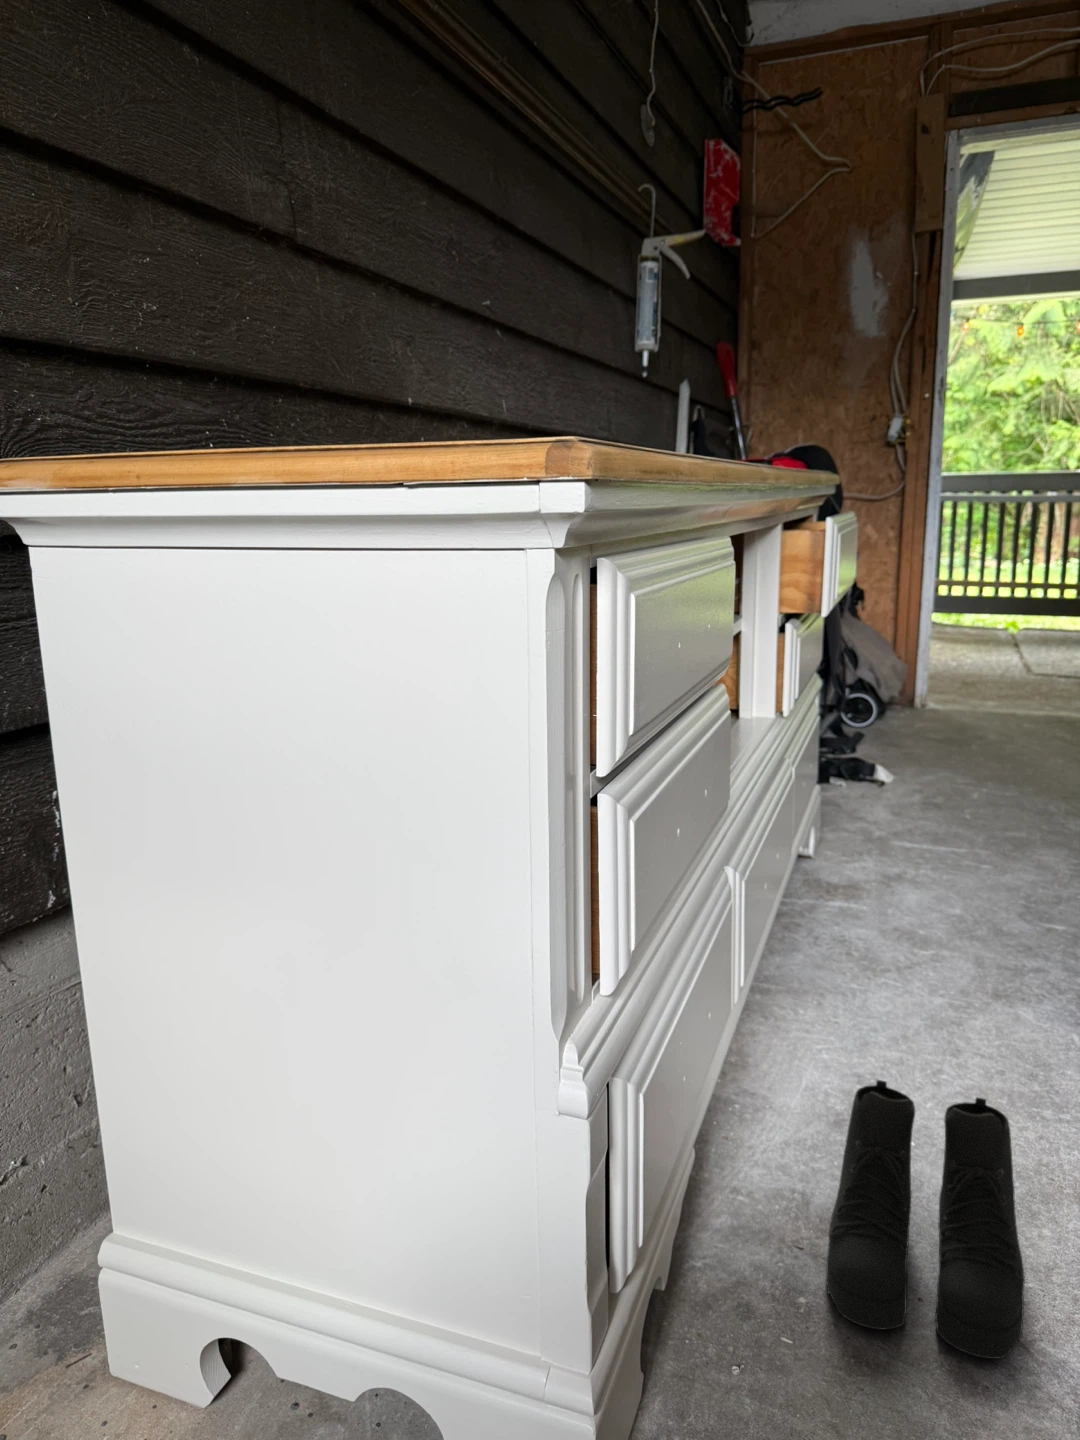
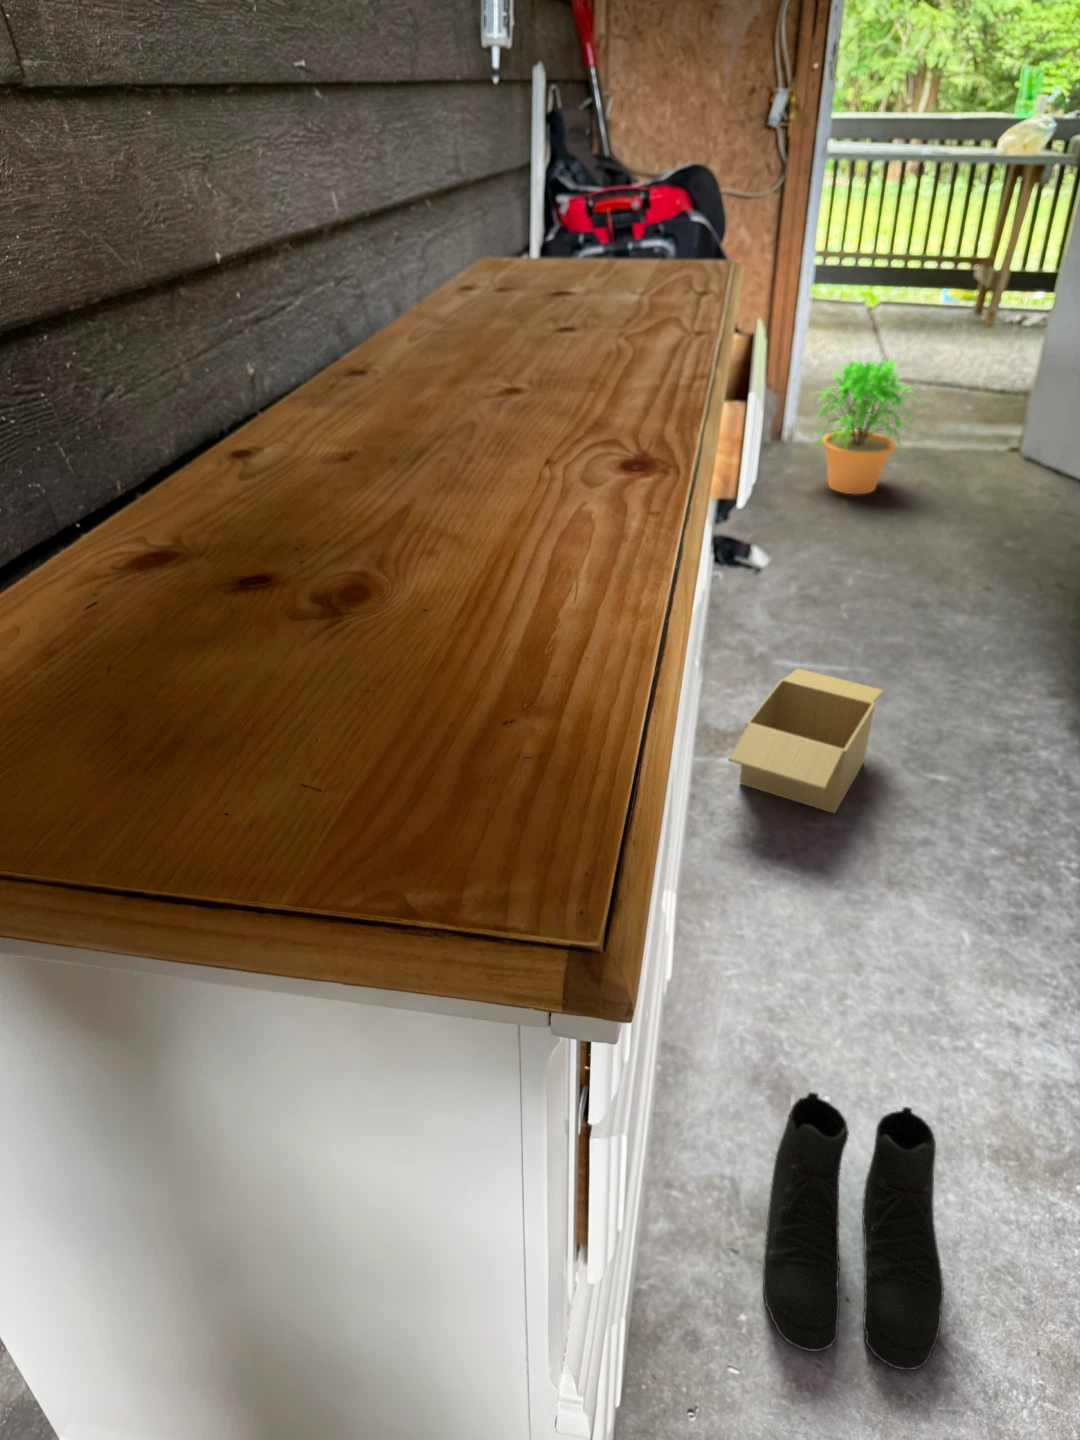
potted plant: none [934,614,1047,741] -> present [816,360,911,494]
cardboard box: none [830,826,994,945] -> present [728,668,884,813]

